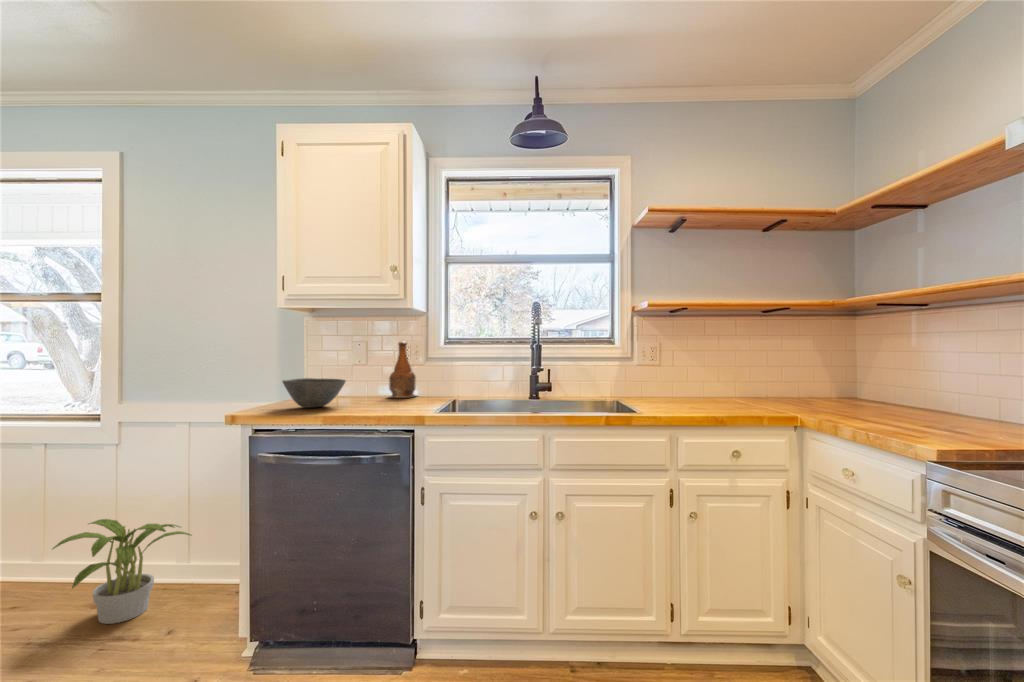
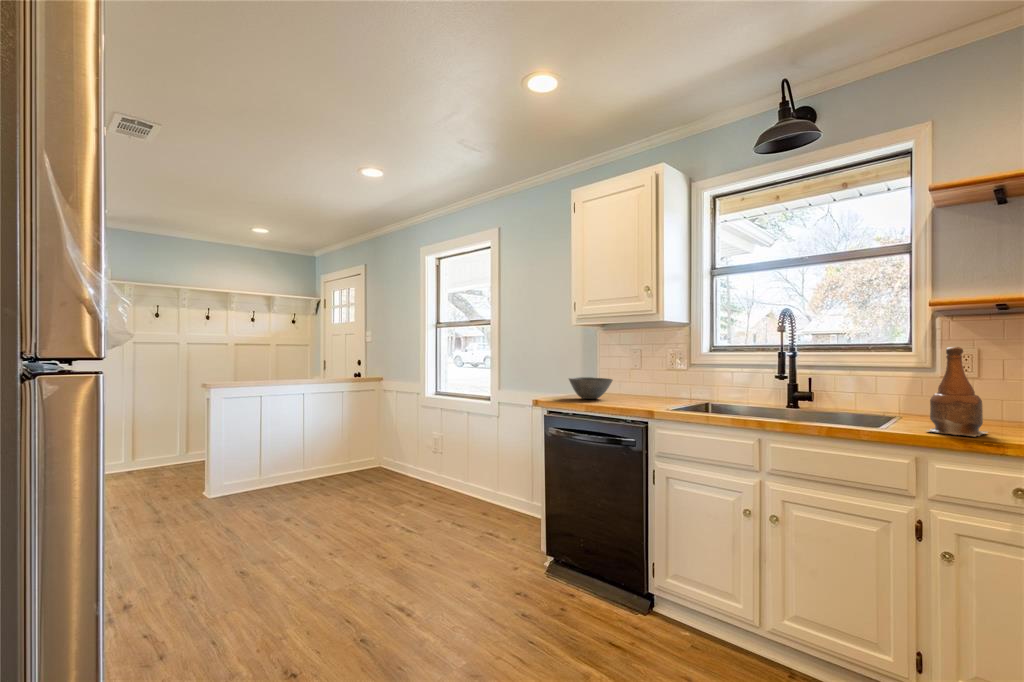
bottle: present [389,341,416,398] -> present [927,347,987,437]
potted plant: present [52,519,191,624] -> none [465,460,532,525]

